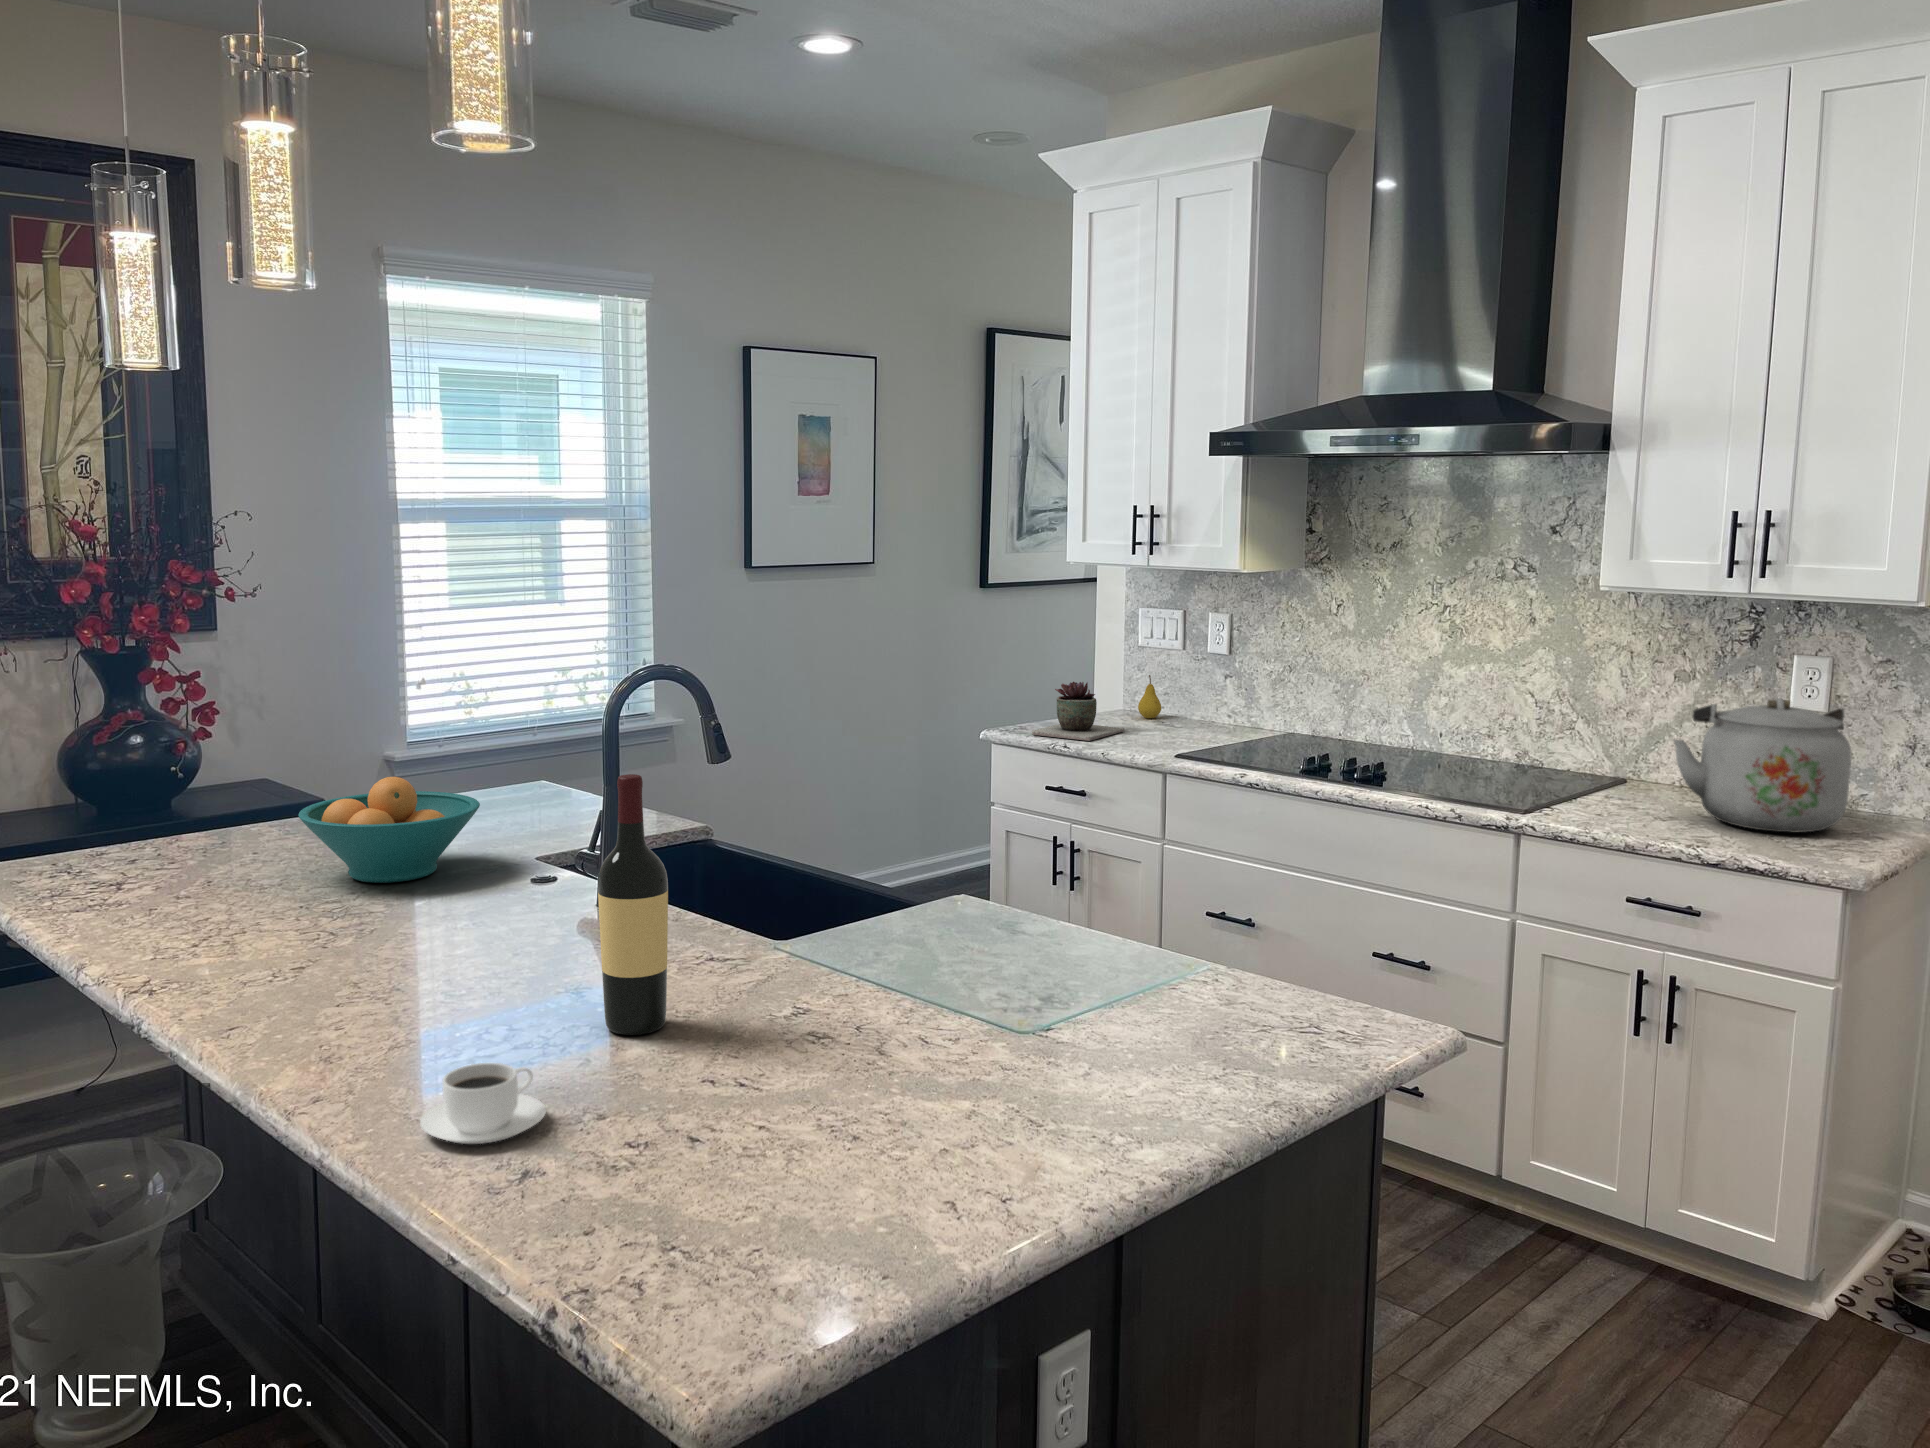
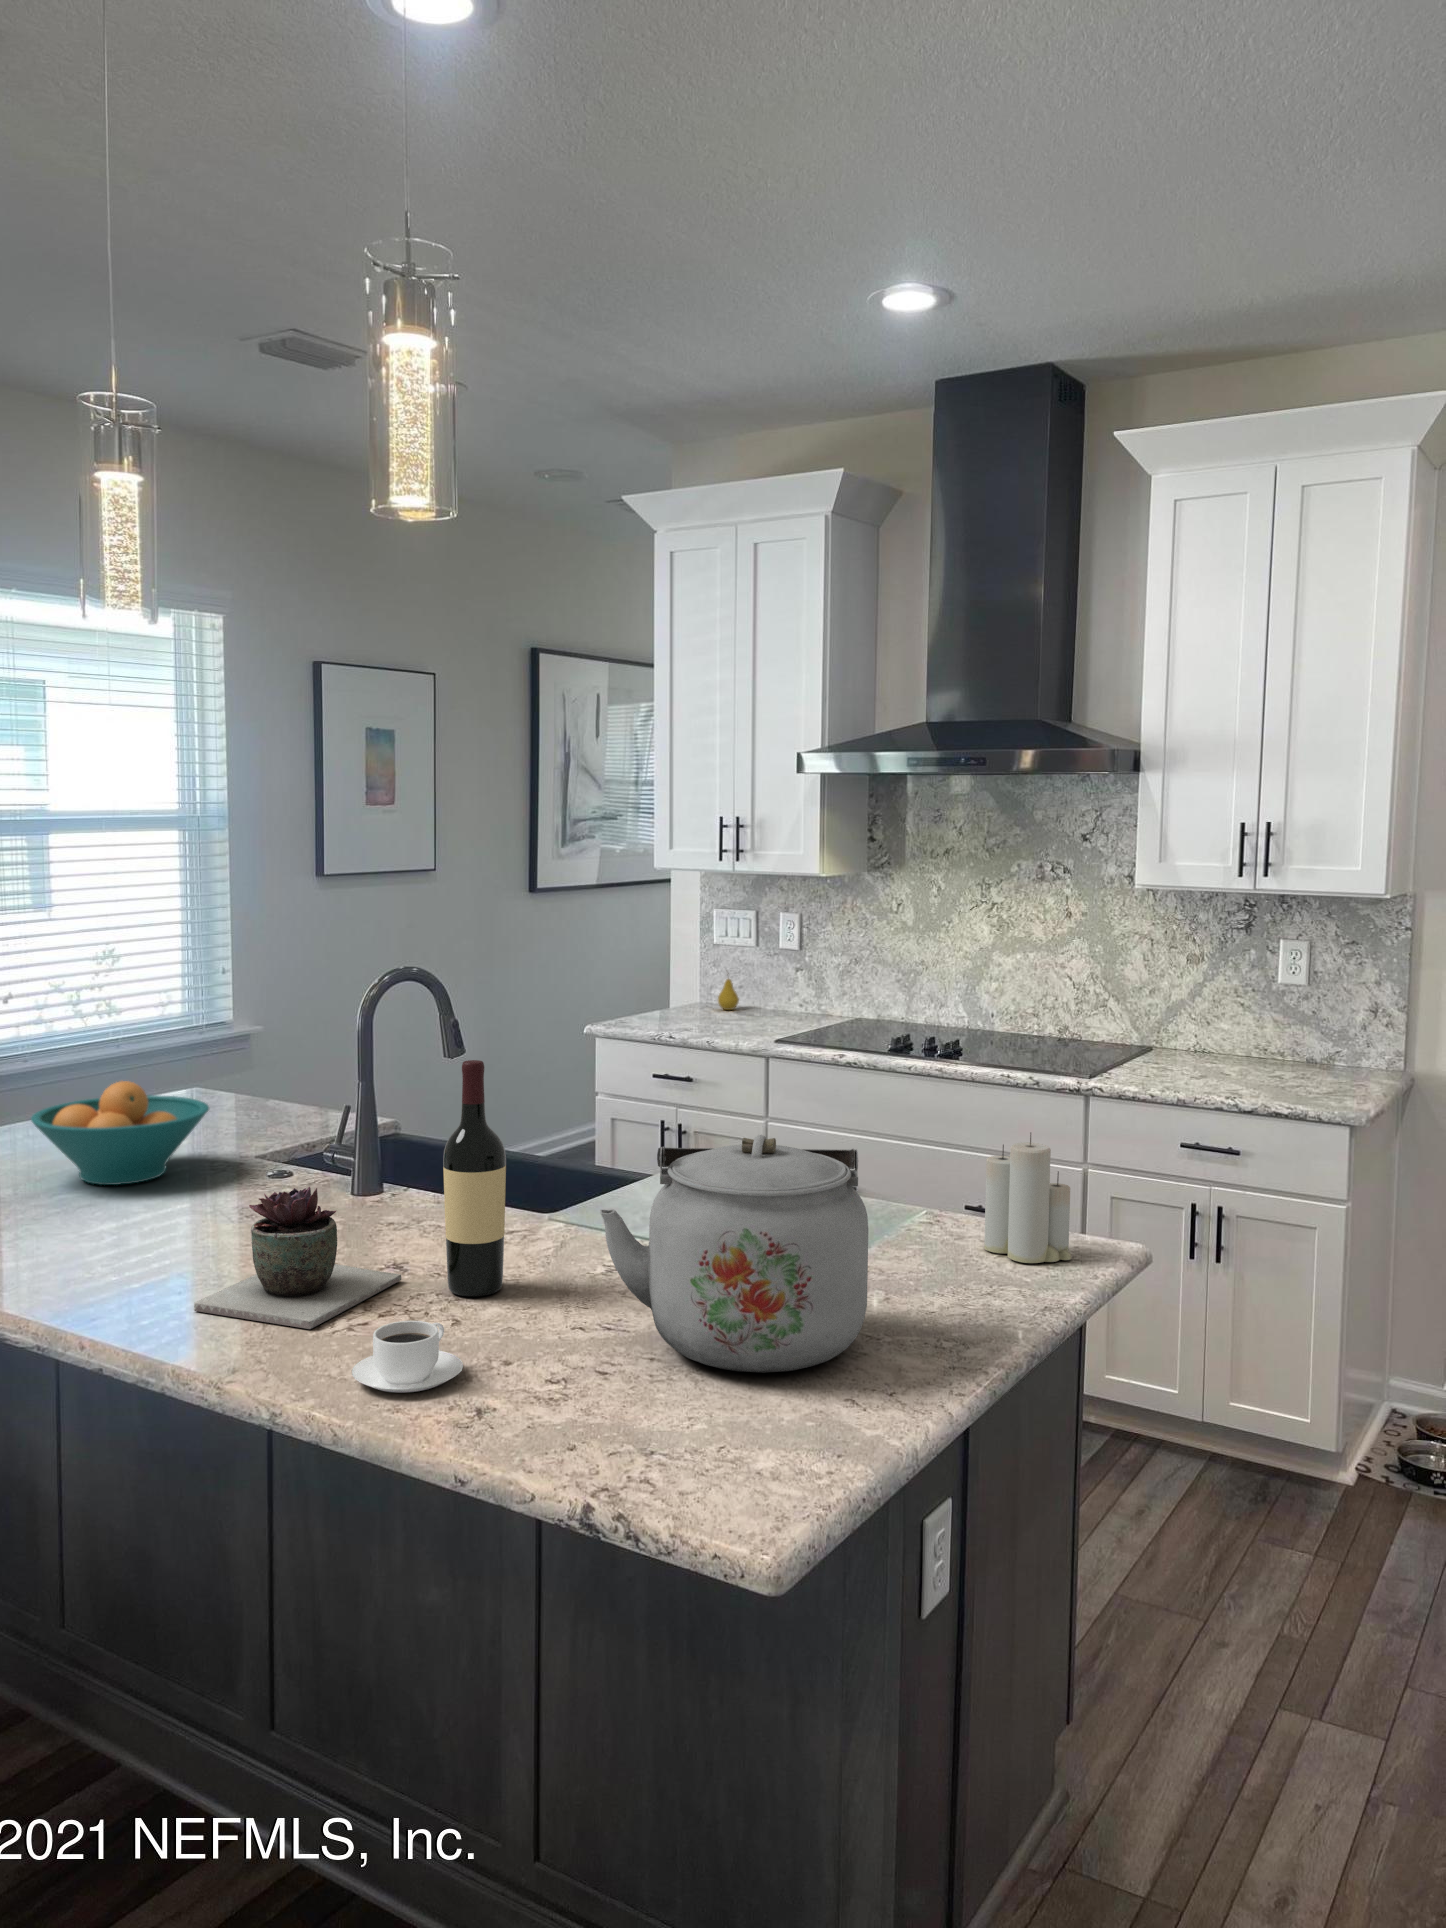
succulent plant: present [1032,682,1124,741] -> present [194,1187,401,1329]
kettle: present [1674,698,1851,833] -> present [600,1135,868,1373]
candle: none [1248,887,1350,1044] -> present [984,1133,1071,1263]

